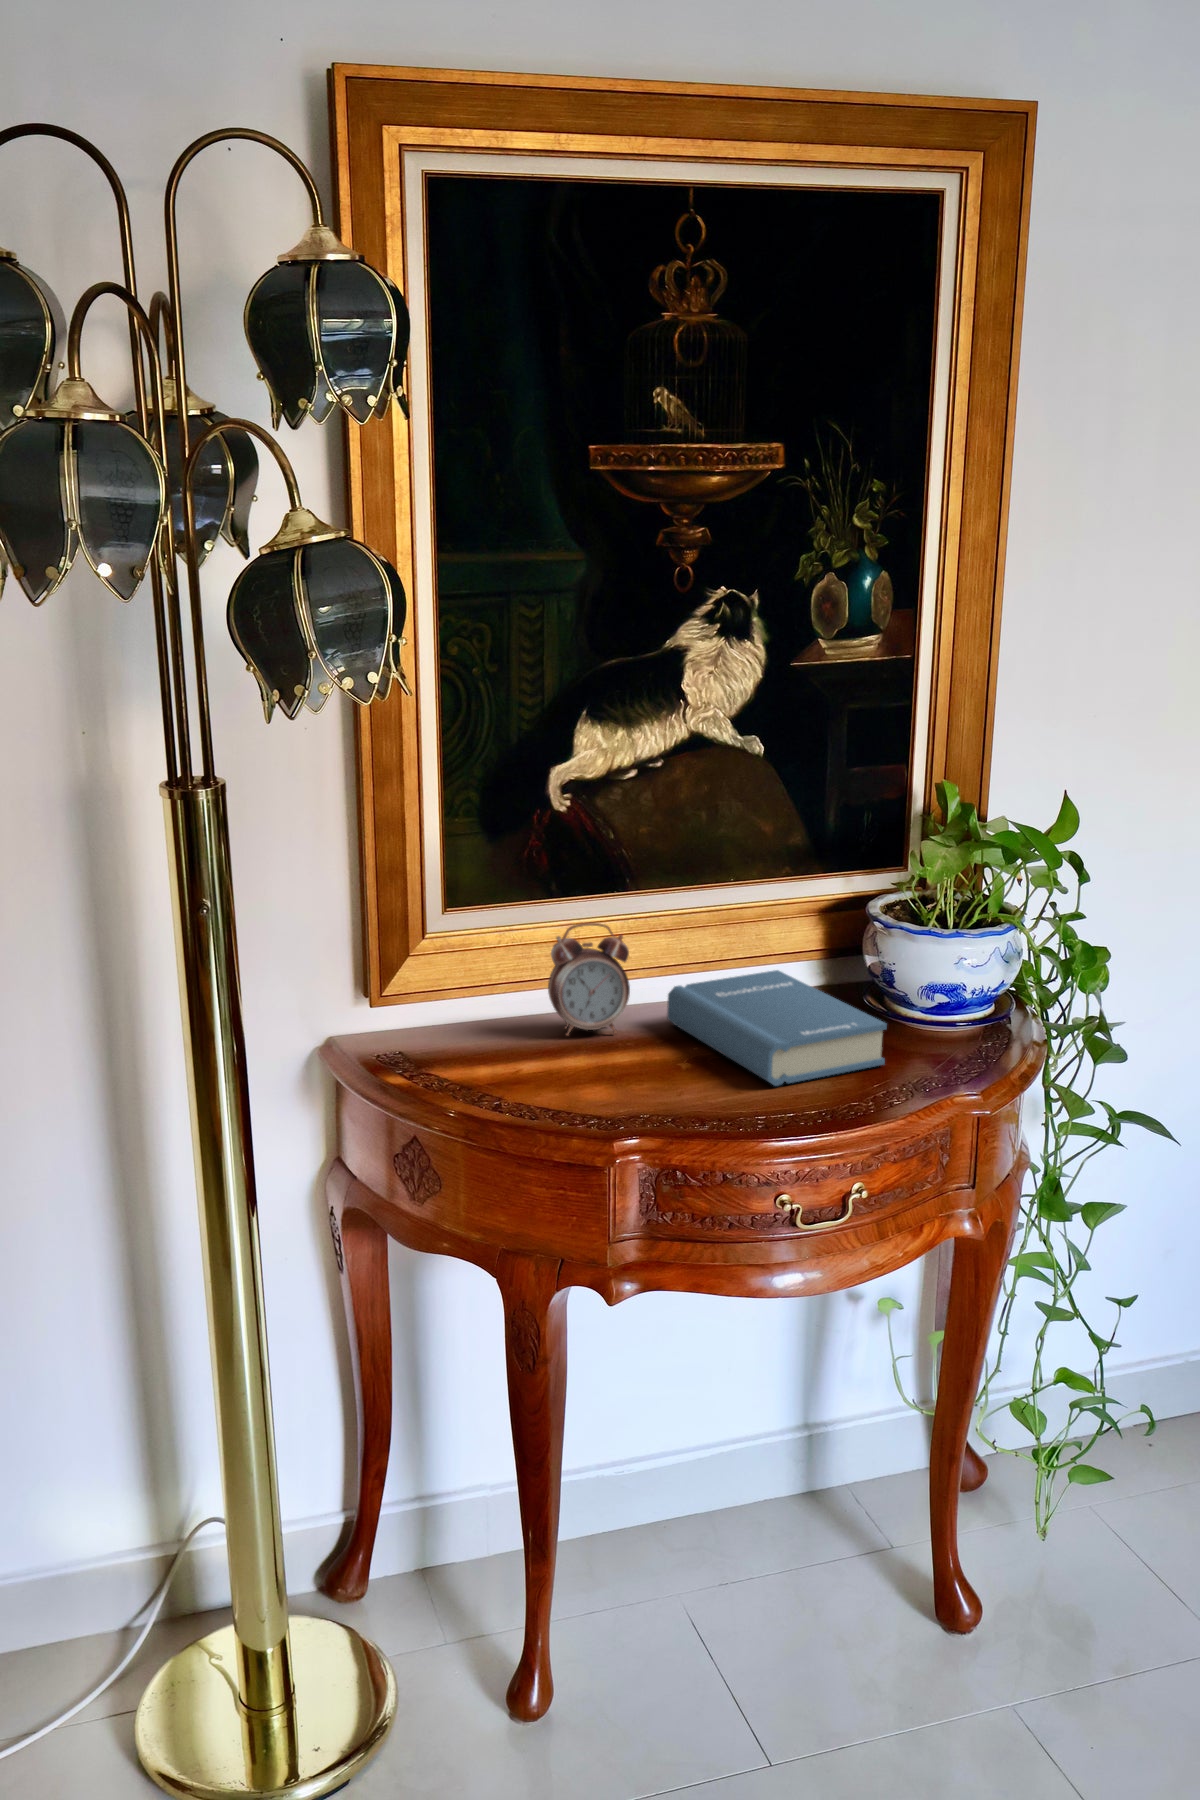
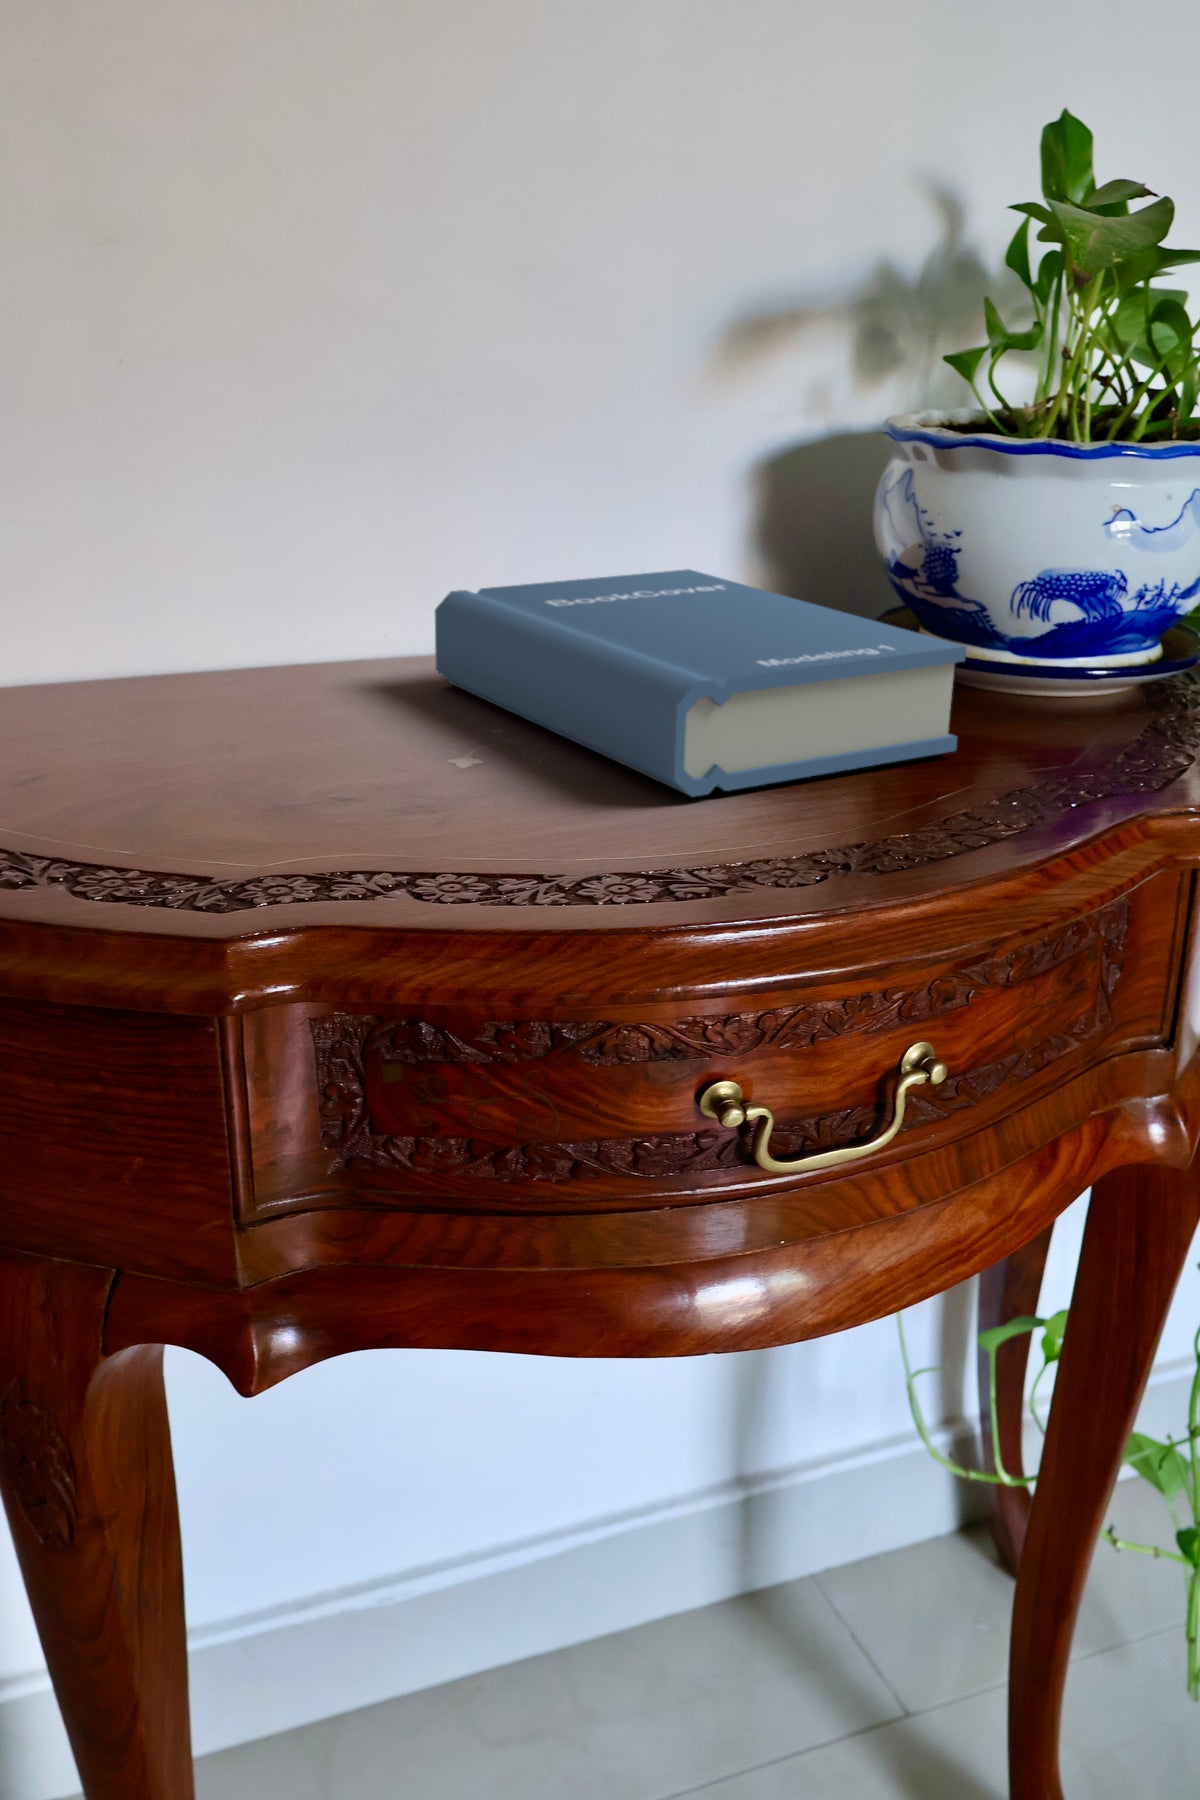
alarm clock: present [548,923,630,1036] -> none [138,423,338,704]

